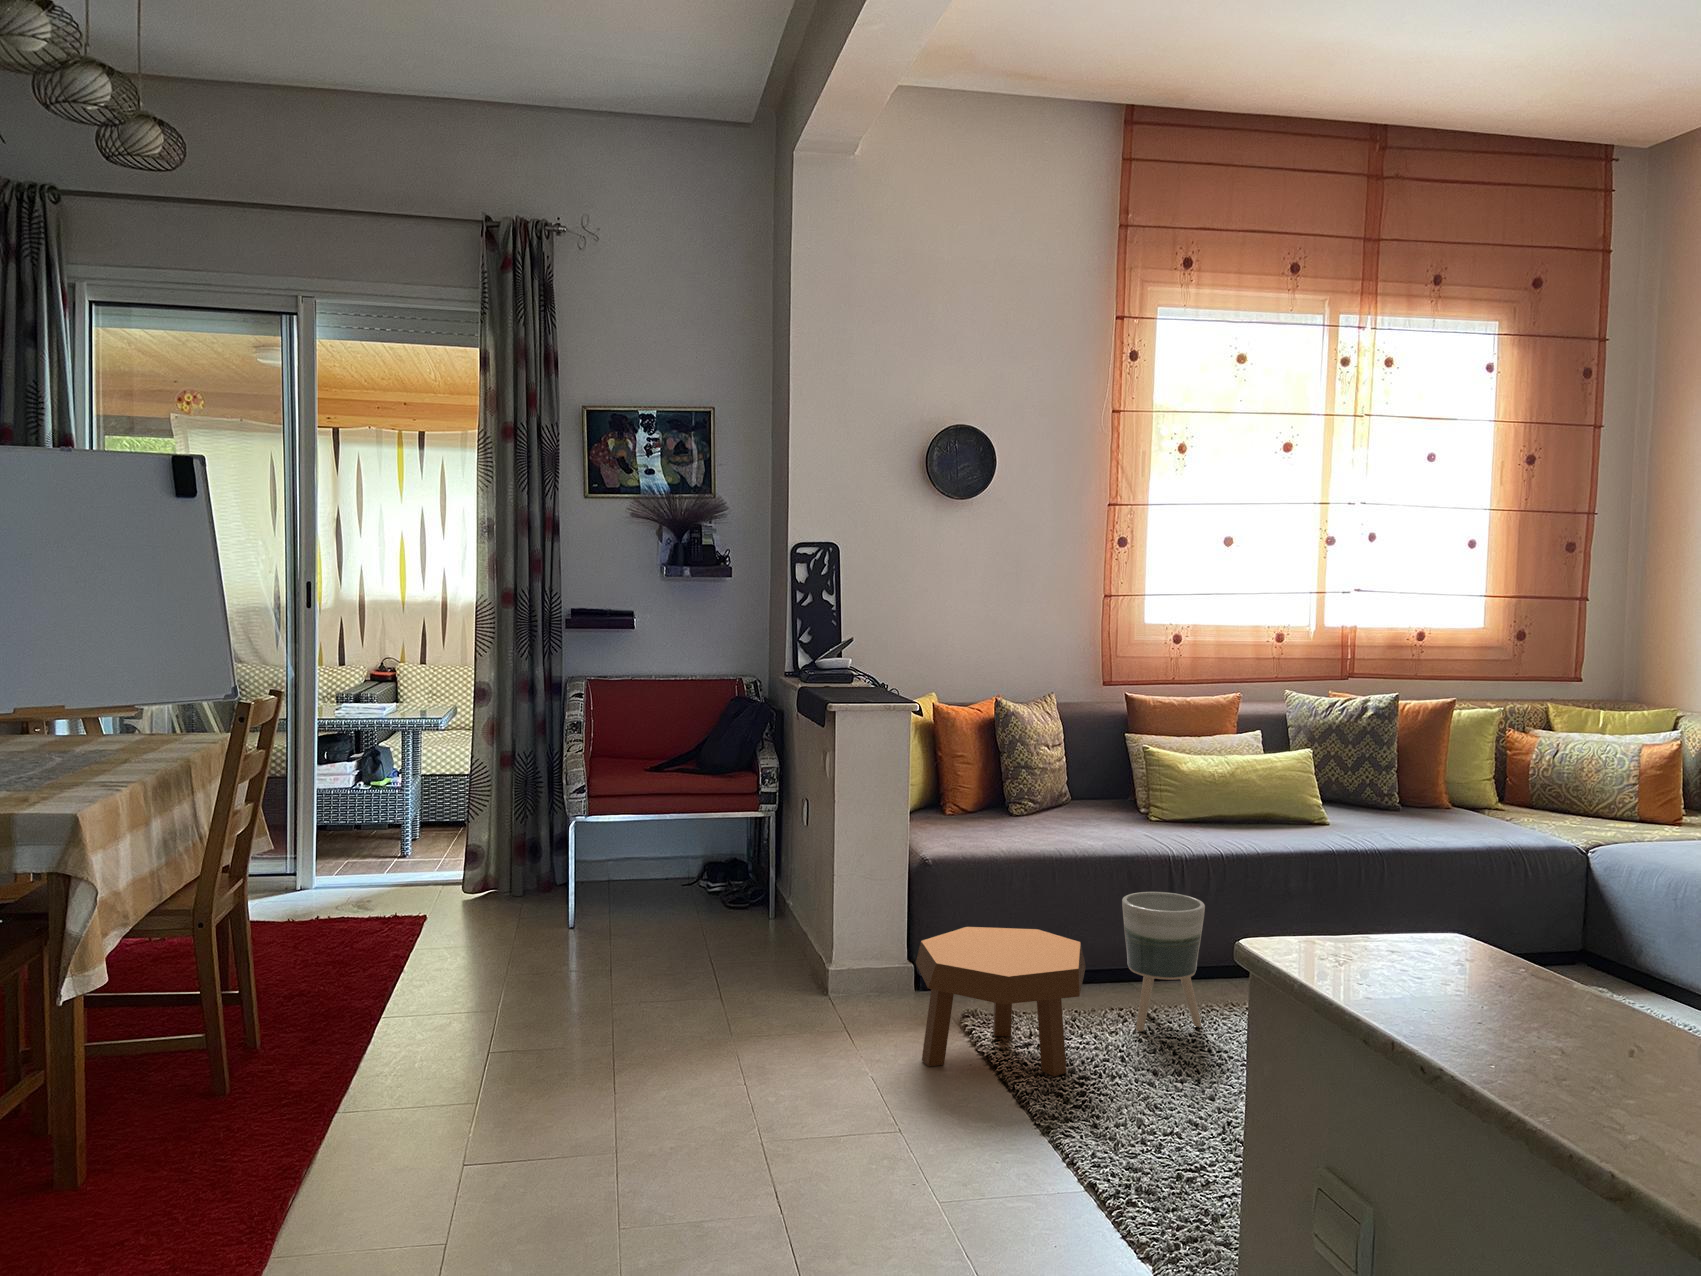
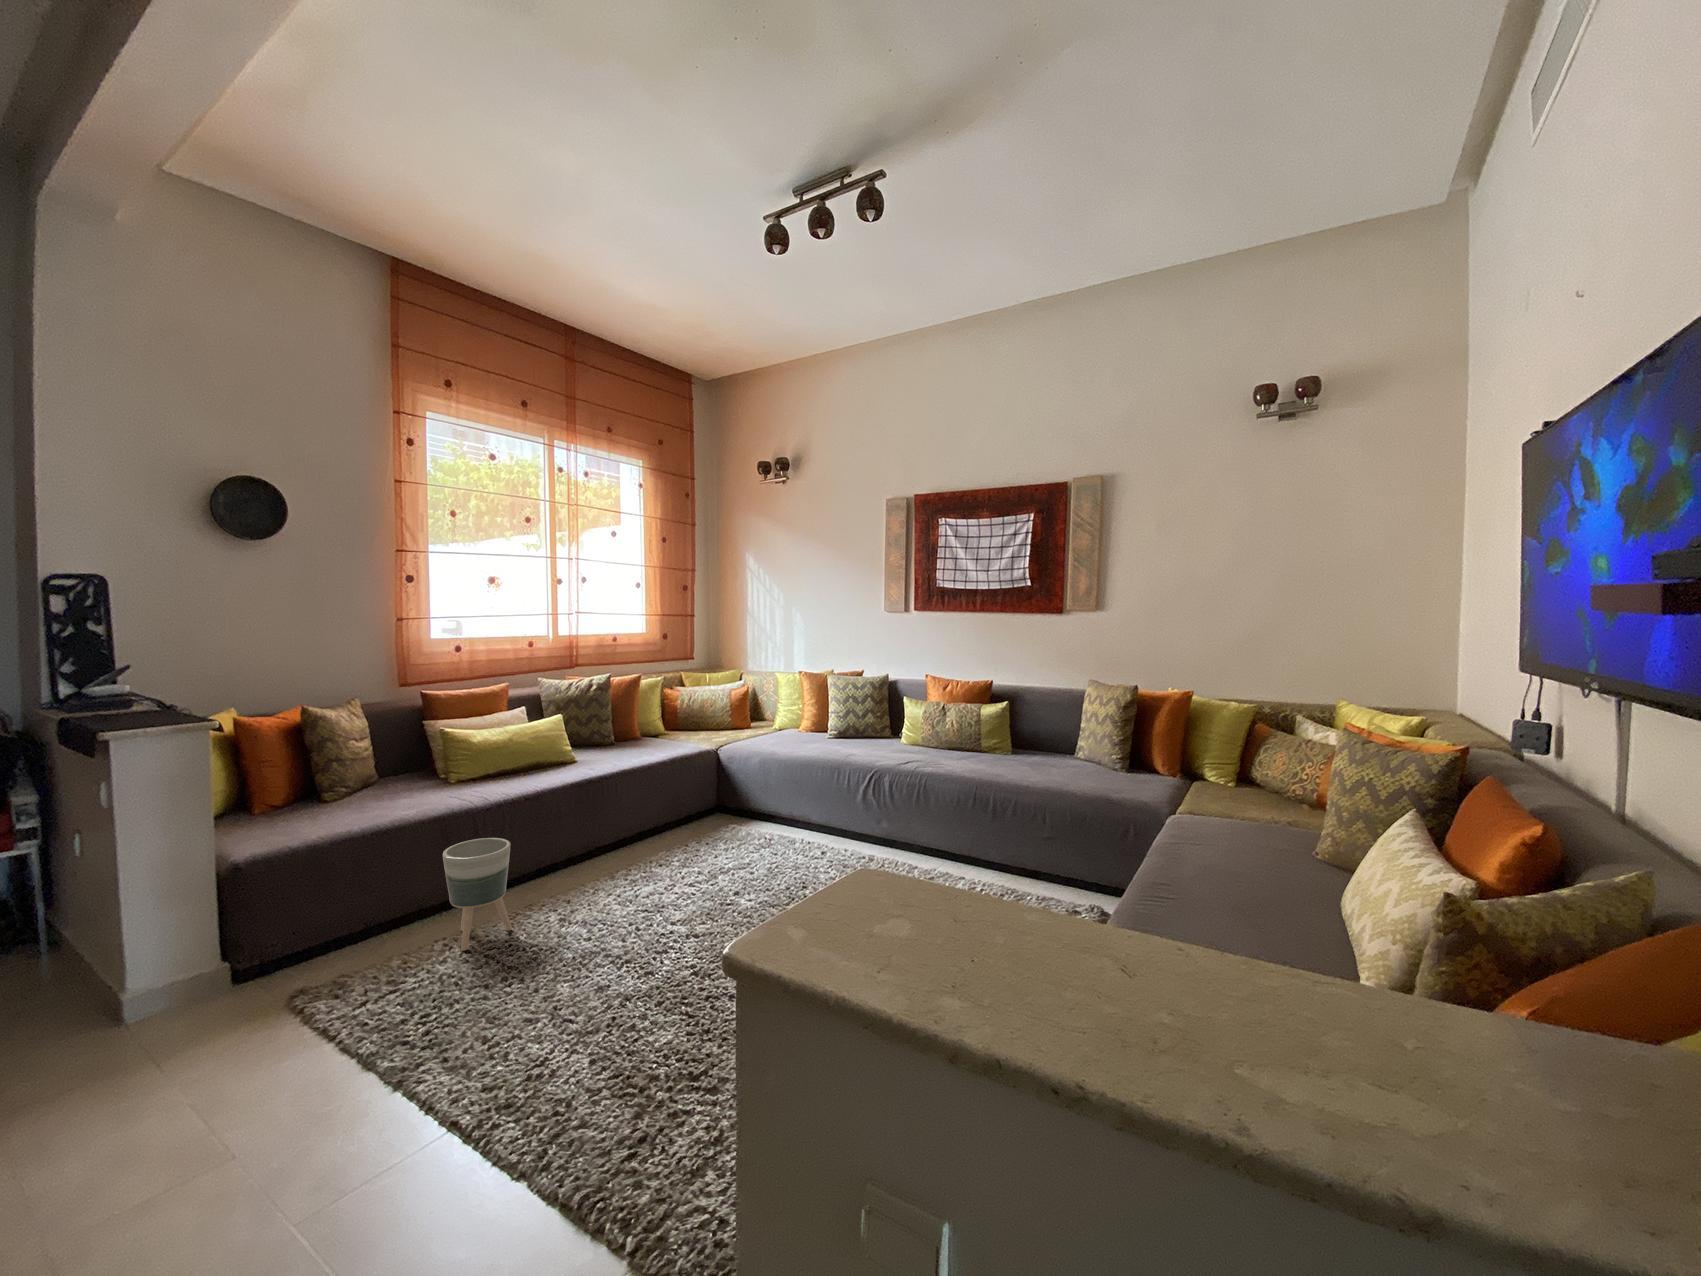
footstool: present [916,927,1086,1076] -> none [234,899,418,1066]

